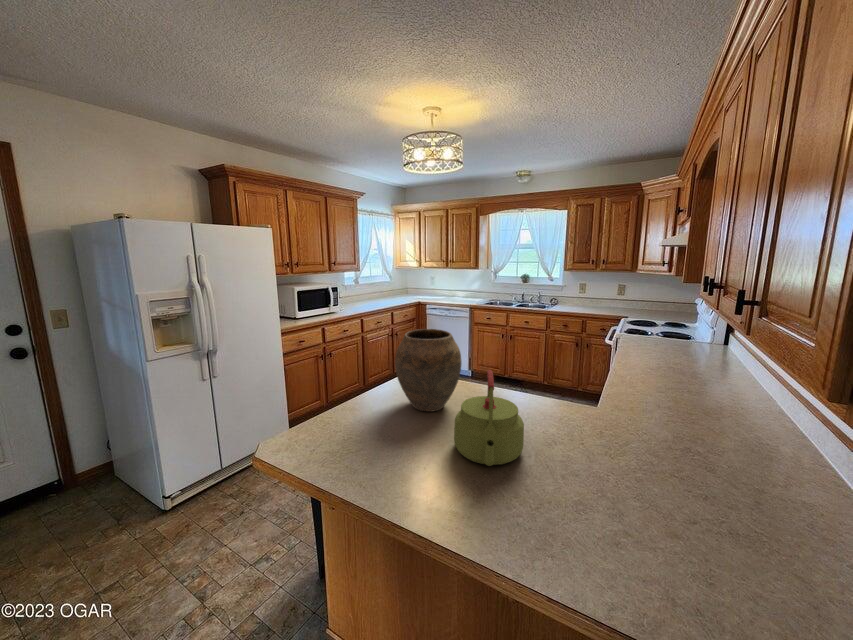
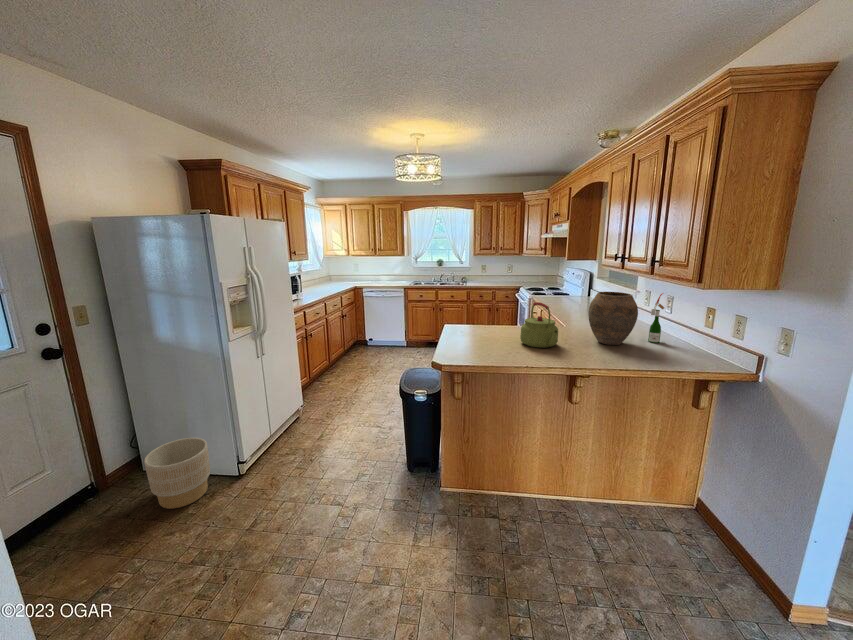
vase: present [395,329,461,412] -> present [588,292,638,345]
wine bottle: none [761,392,814,520] -> present [648,293,665,343]
planter: none [55,461,135,541] -> present [144,438,210,509]

